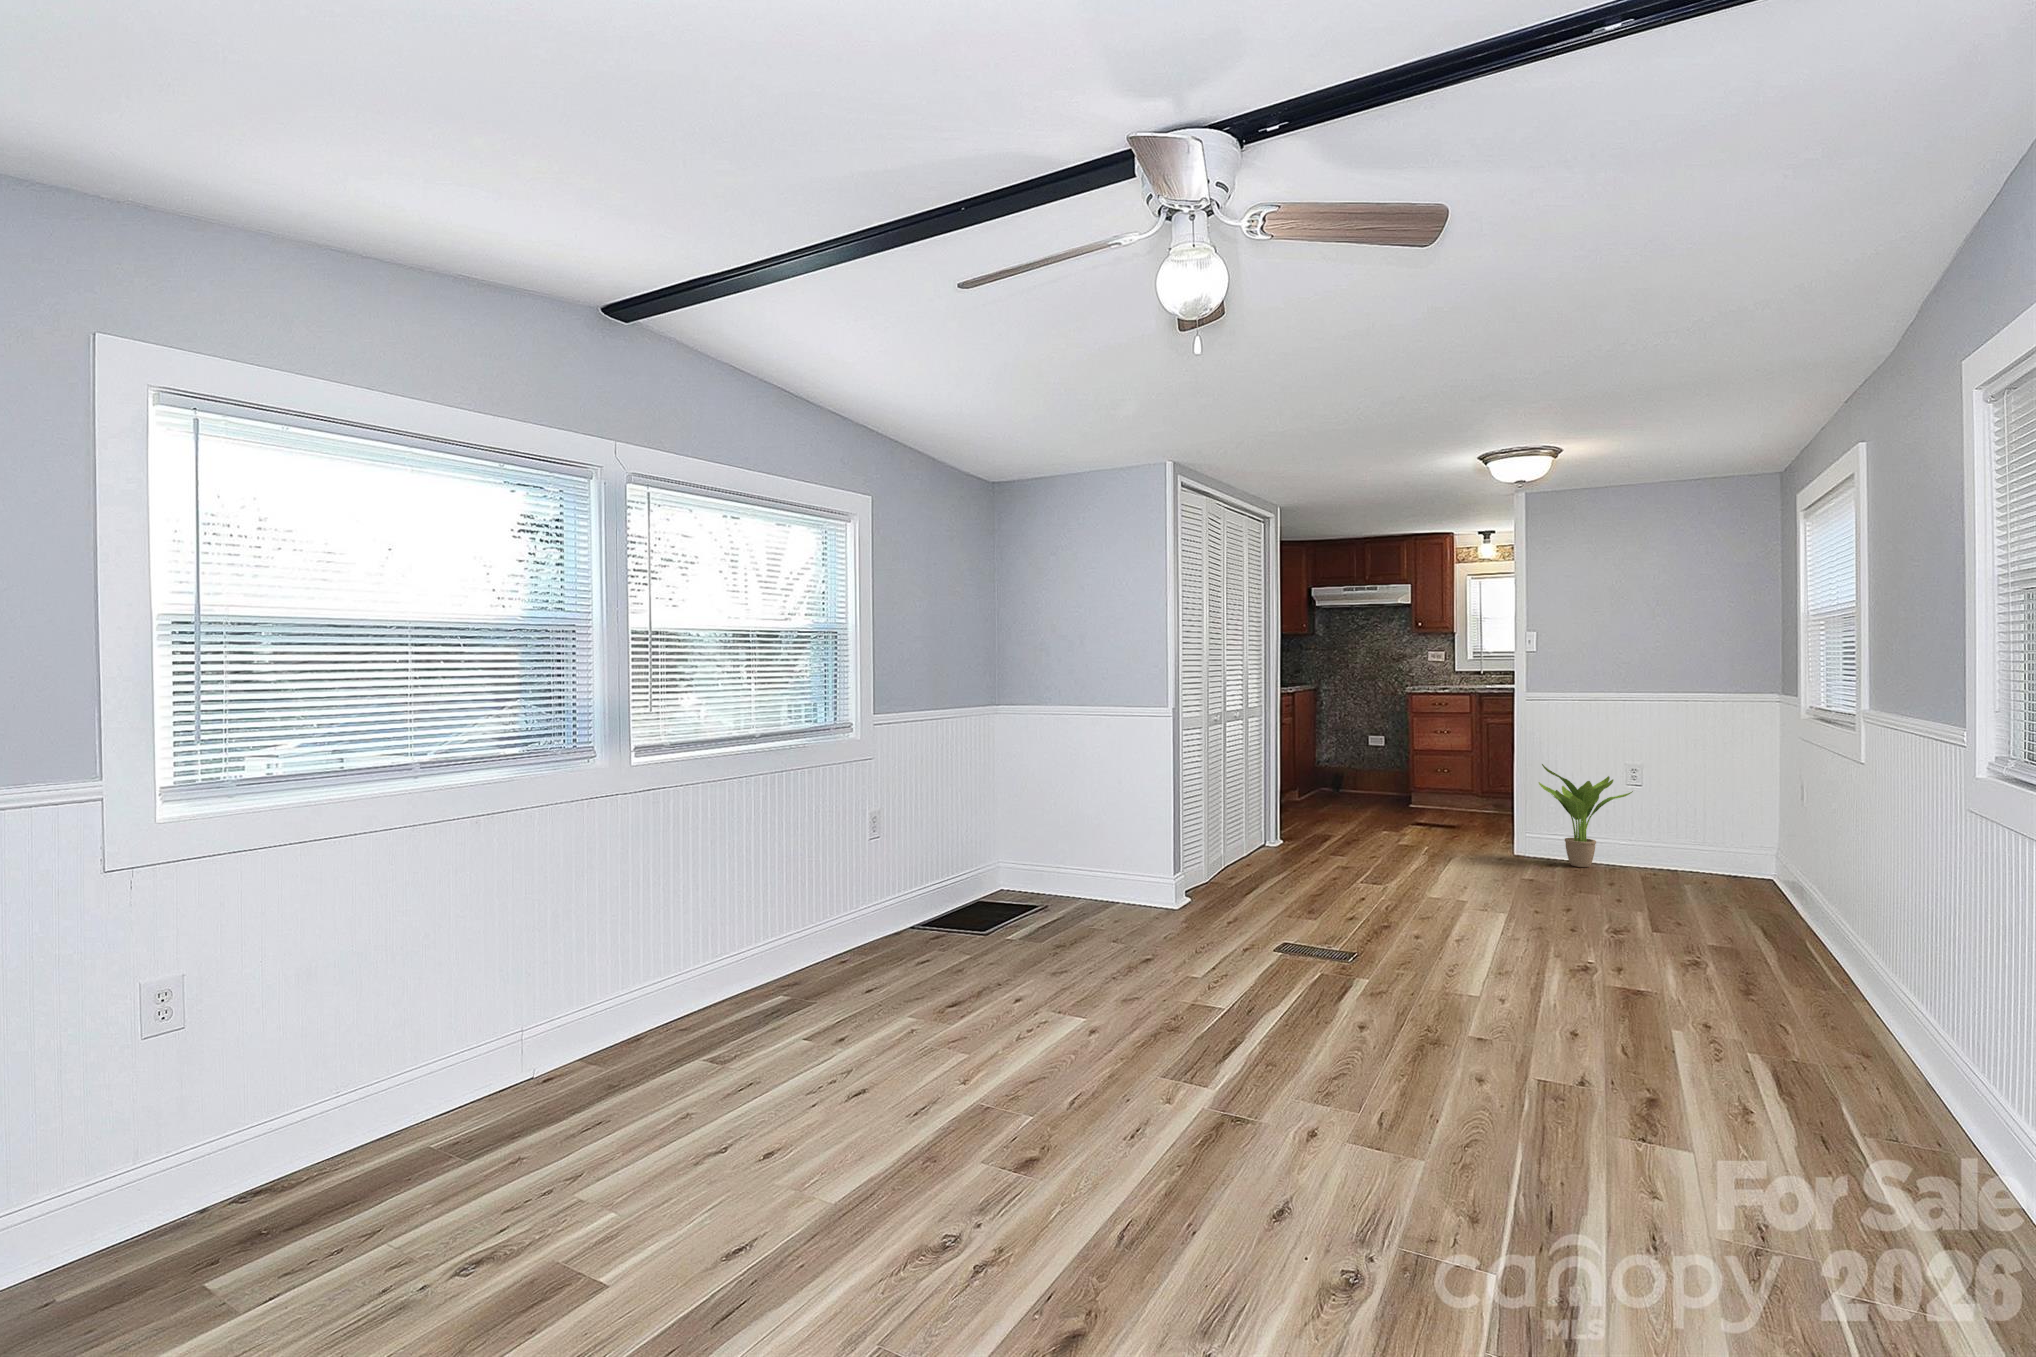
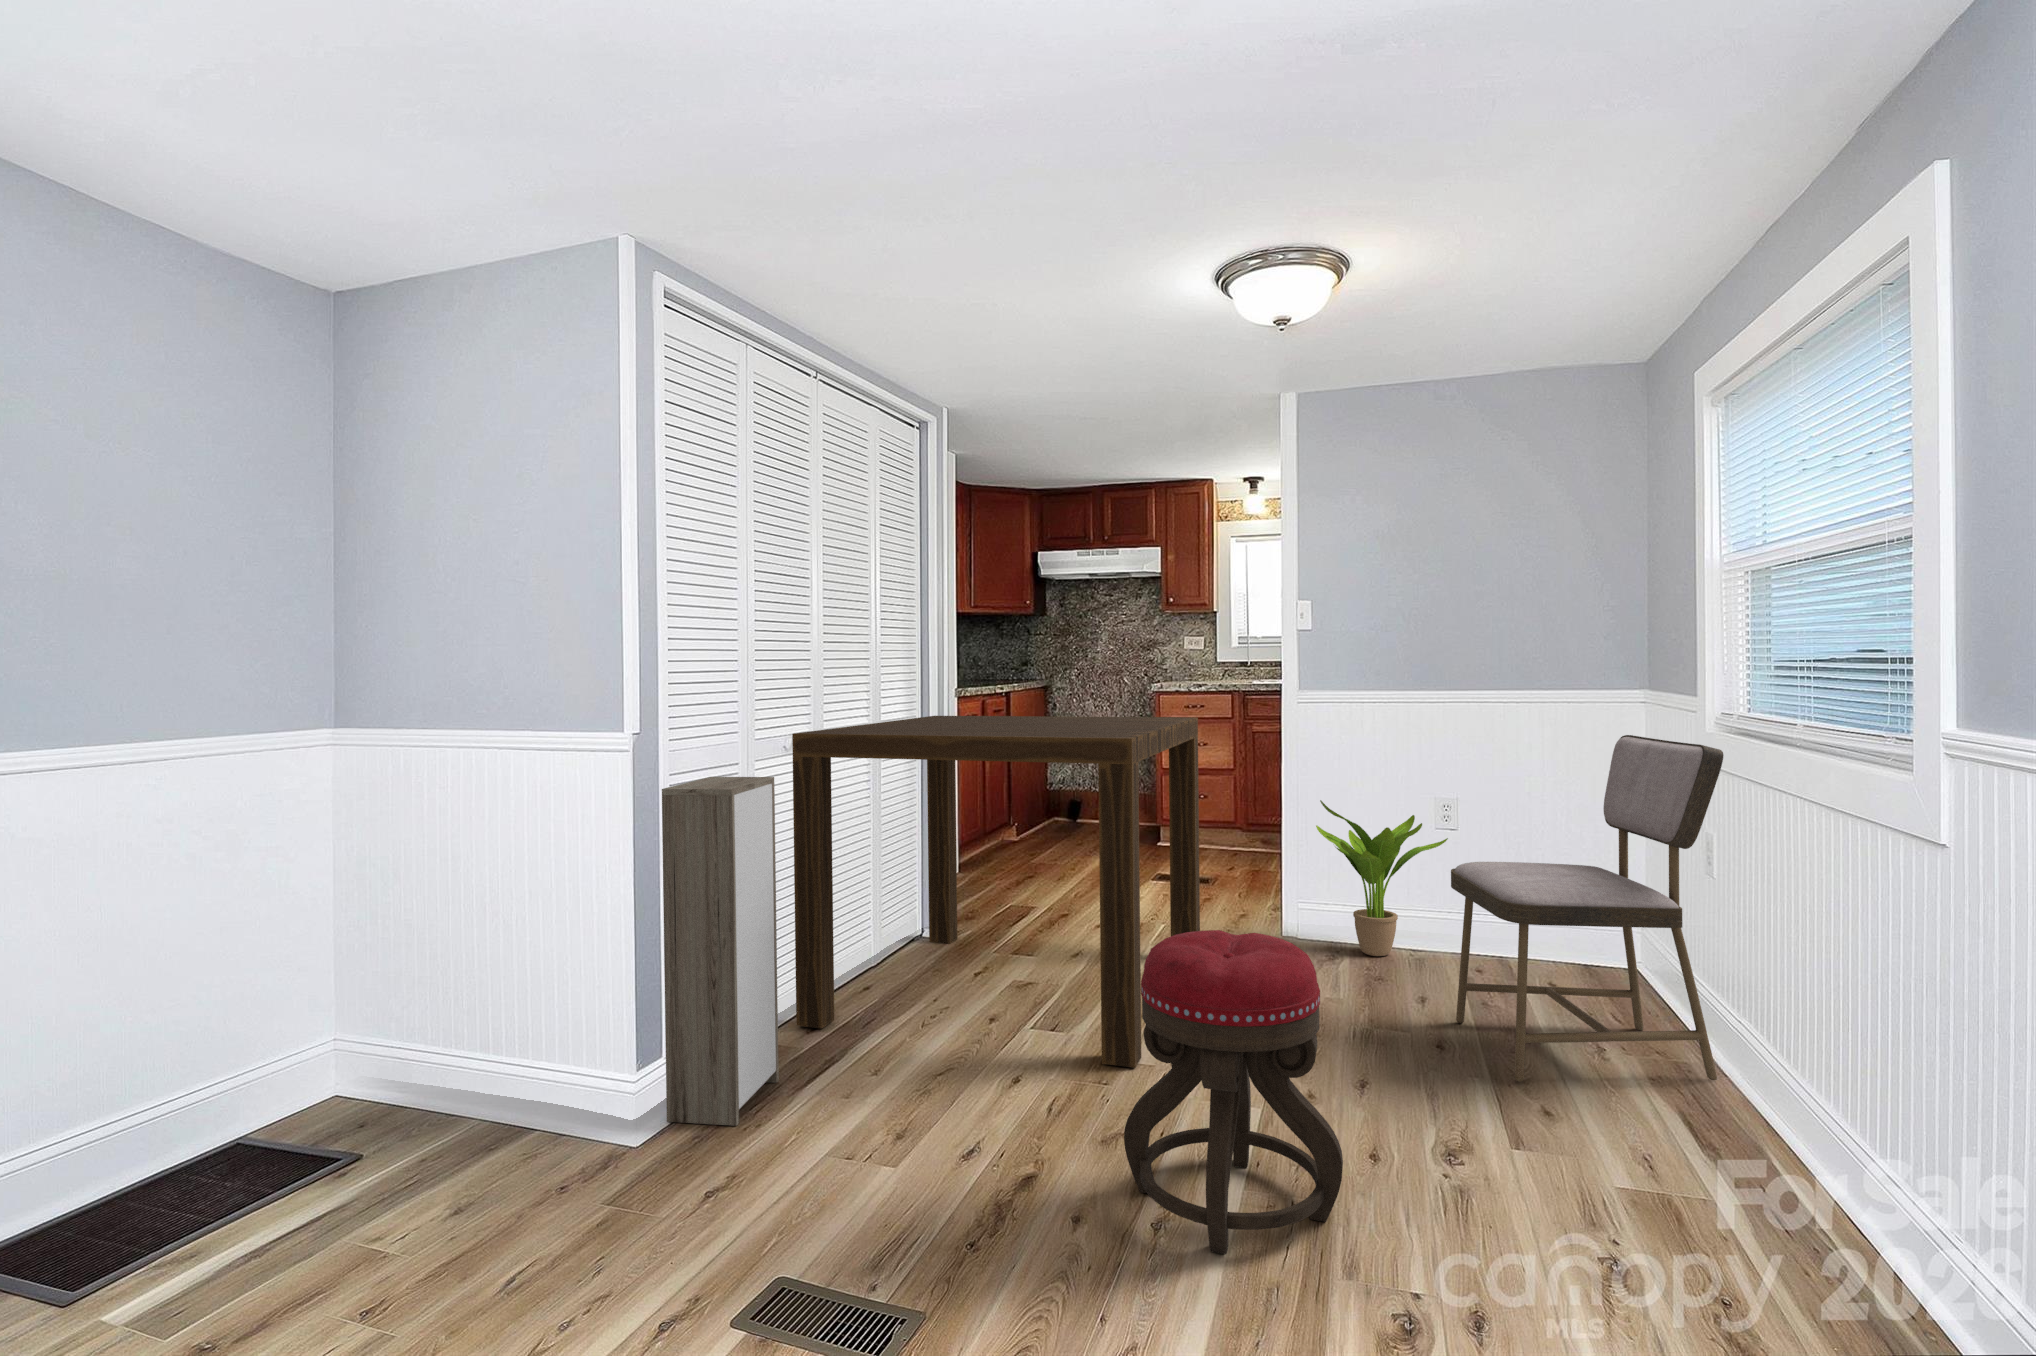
dining table: none [1216,706,1457,902] -> present [792,716,1200,1068]
dining chair: none [1628,721,1796,921] -> present [1451,735,1724,1082]
storage cabinet: none [1178,734,1225,911] -> present [662,777,779,1126]
ottoman: none [1436,812,1554,955] -> present [1124,930,1343,1254]

